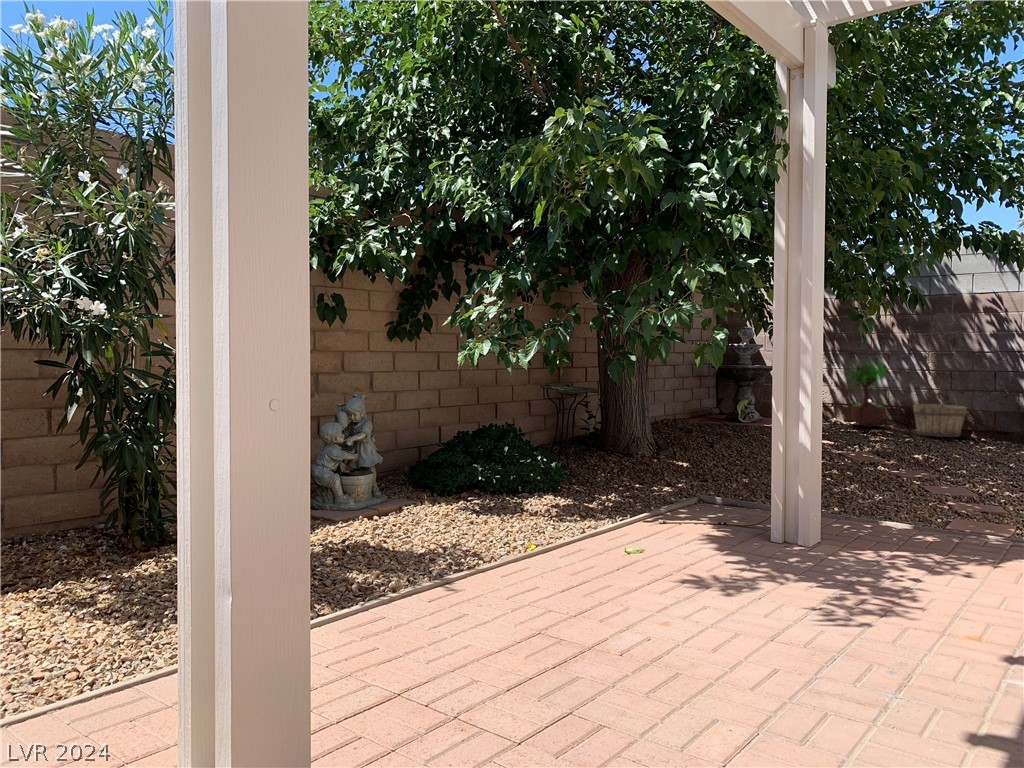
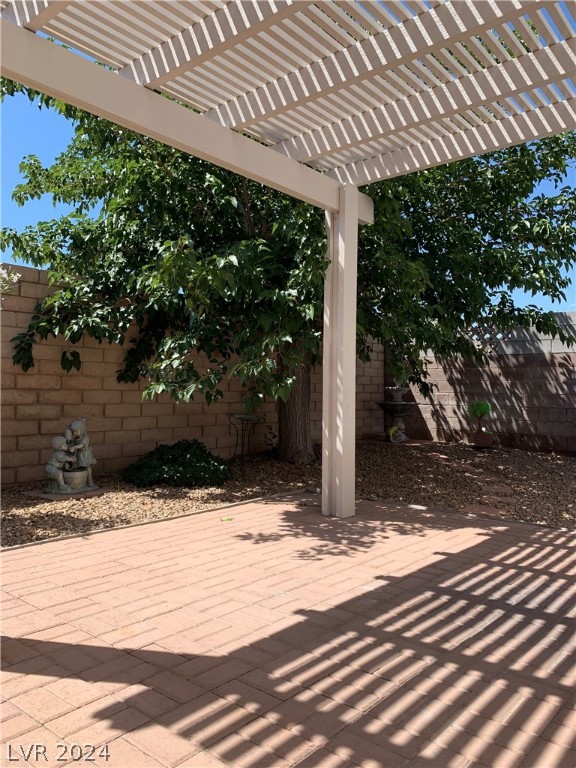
wooden bucket: present [913,396,967,437] -> none [509,425,546,455]

